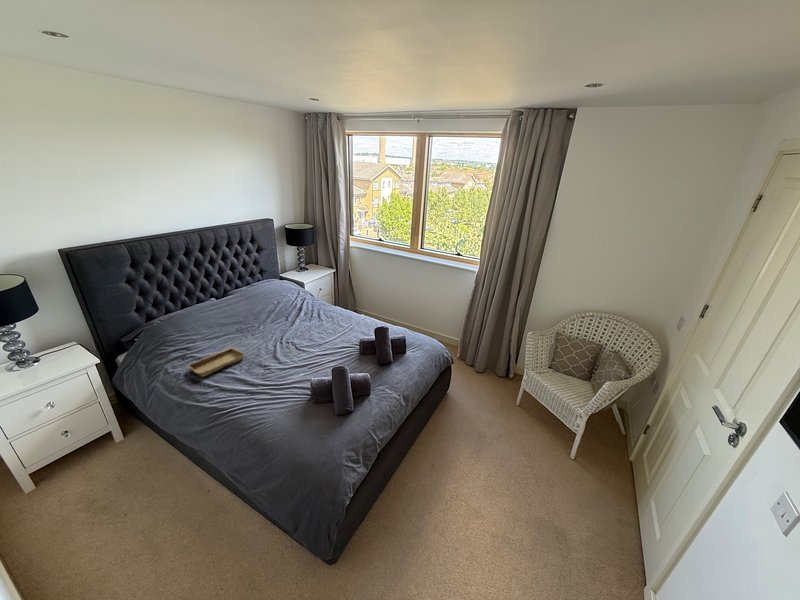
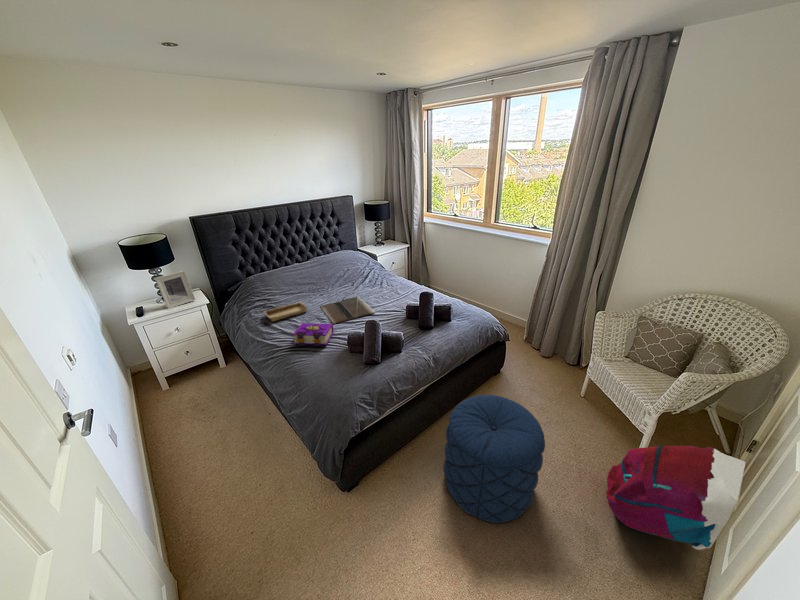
picture frame: none [10,323,77,378] -> present [155,271,195,309]
laptop: none [258,334,325,371] -> present [320,297,375,324]
book: none [242,372,286,405] -> present [293,323,333,346]
pouf: none [428,426,524,552] -> present [444,395,545,523]
backpack: none [562,441,669,527] -> present [606,446,746,550]

